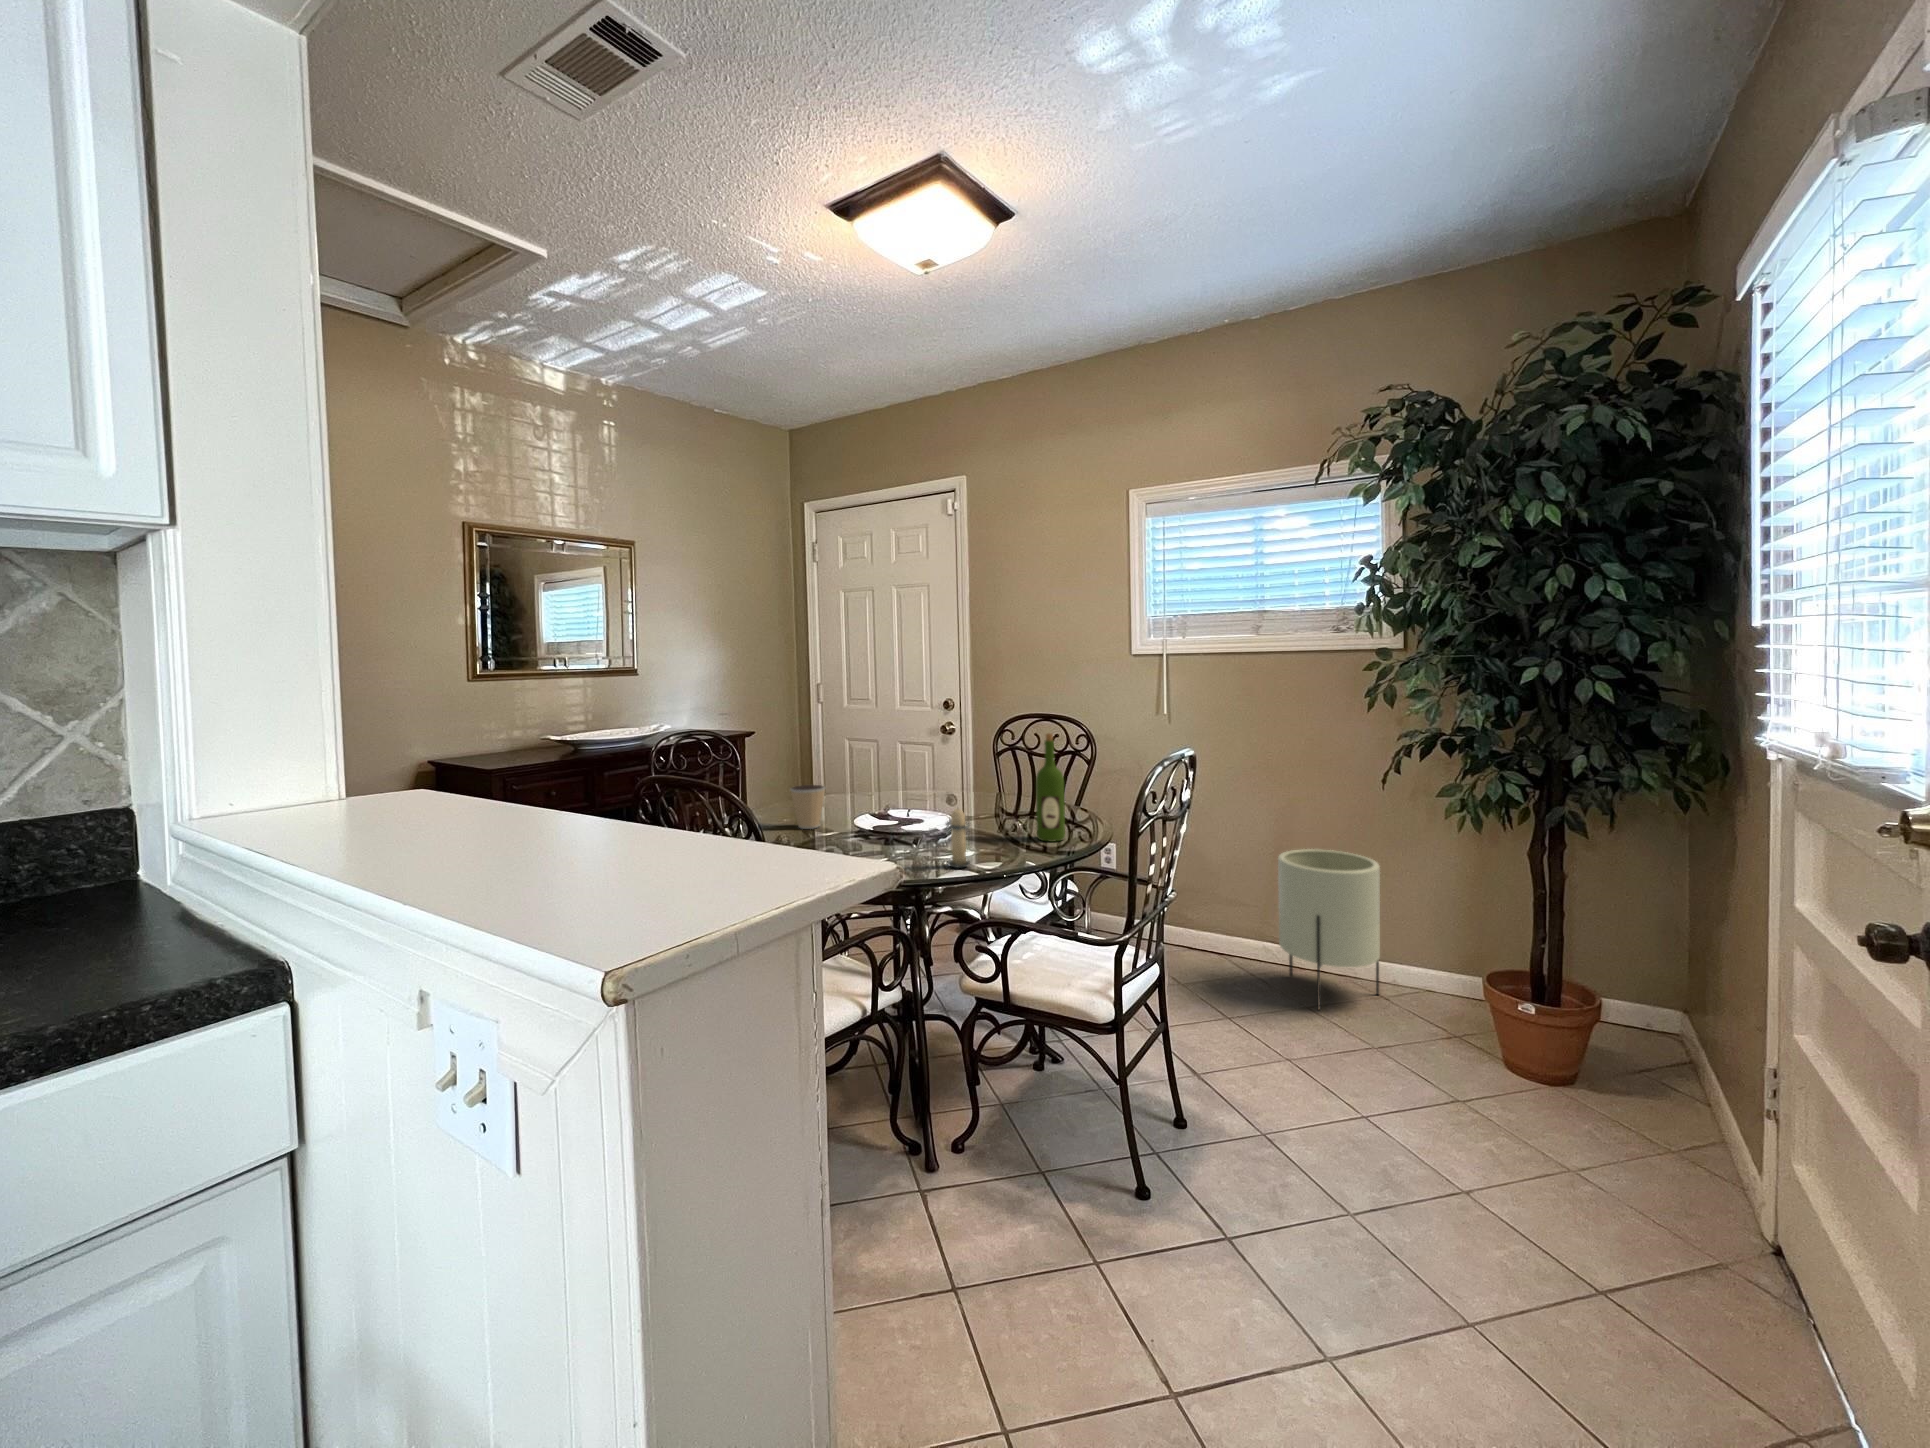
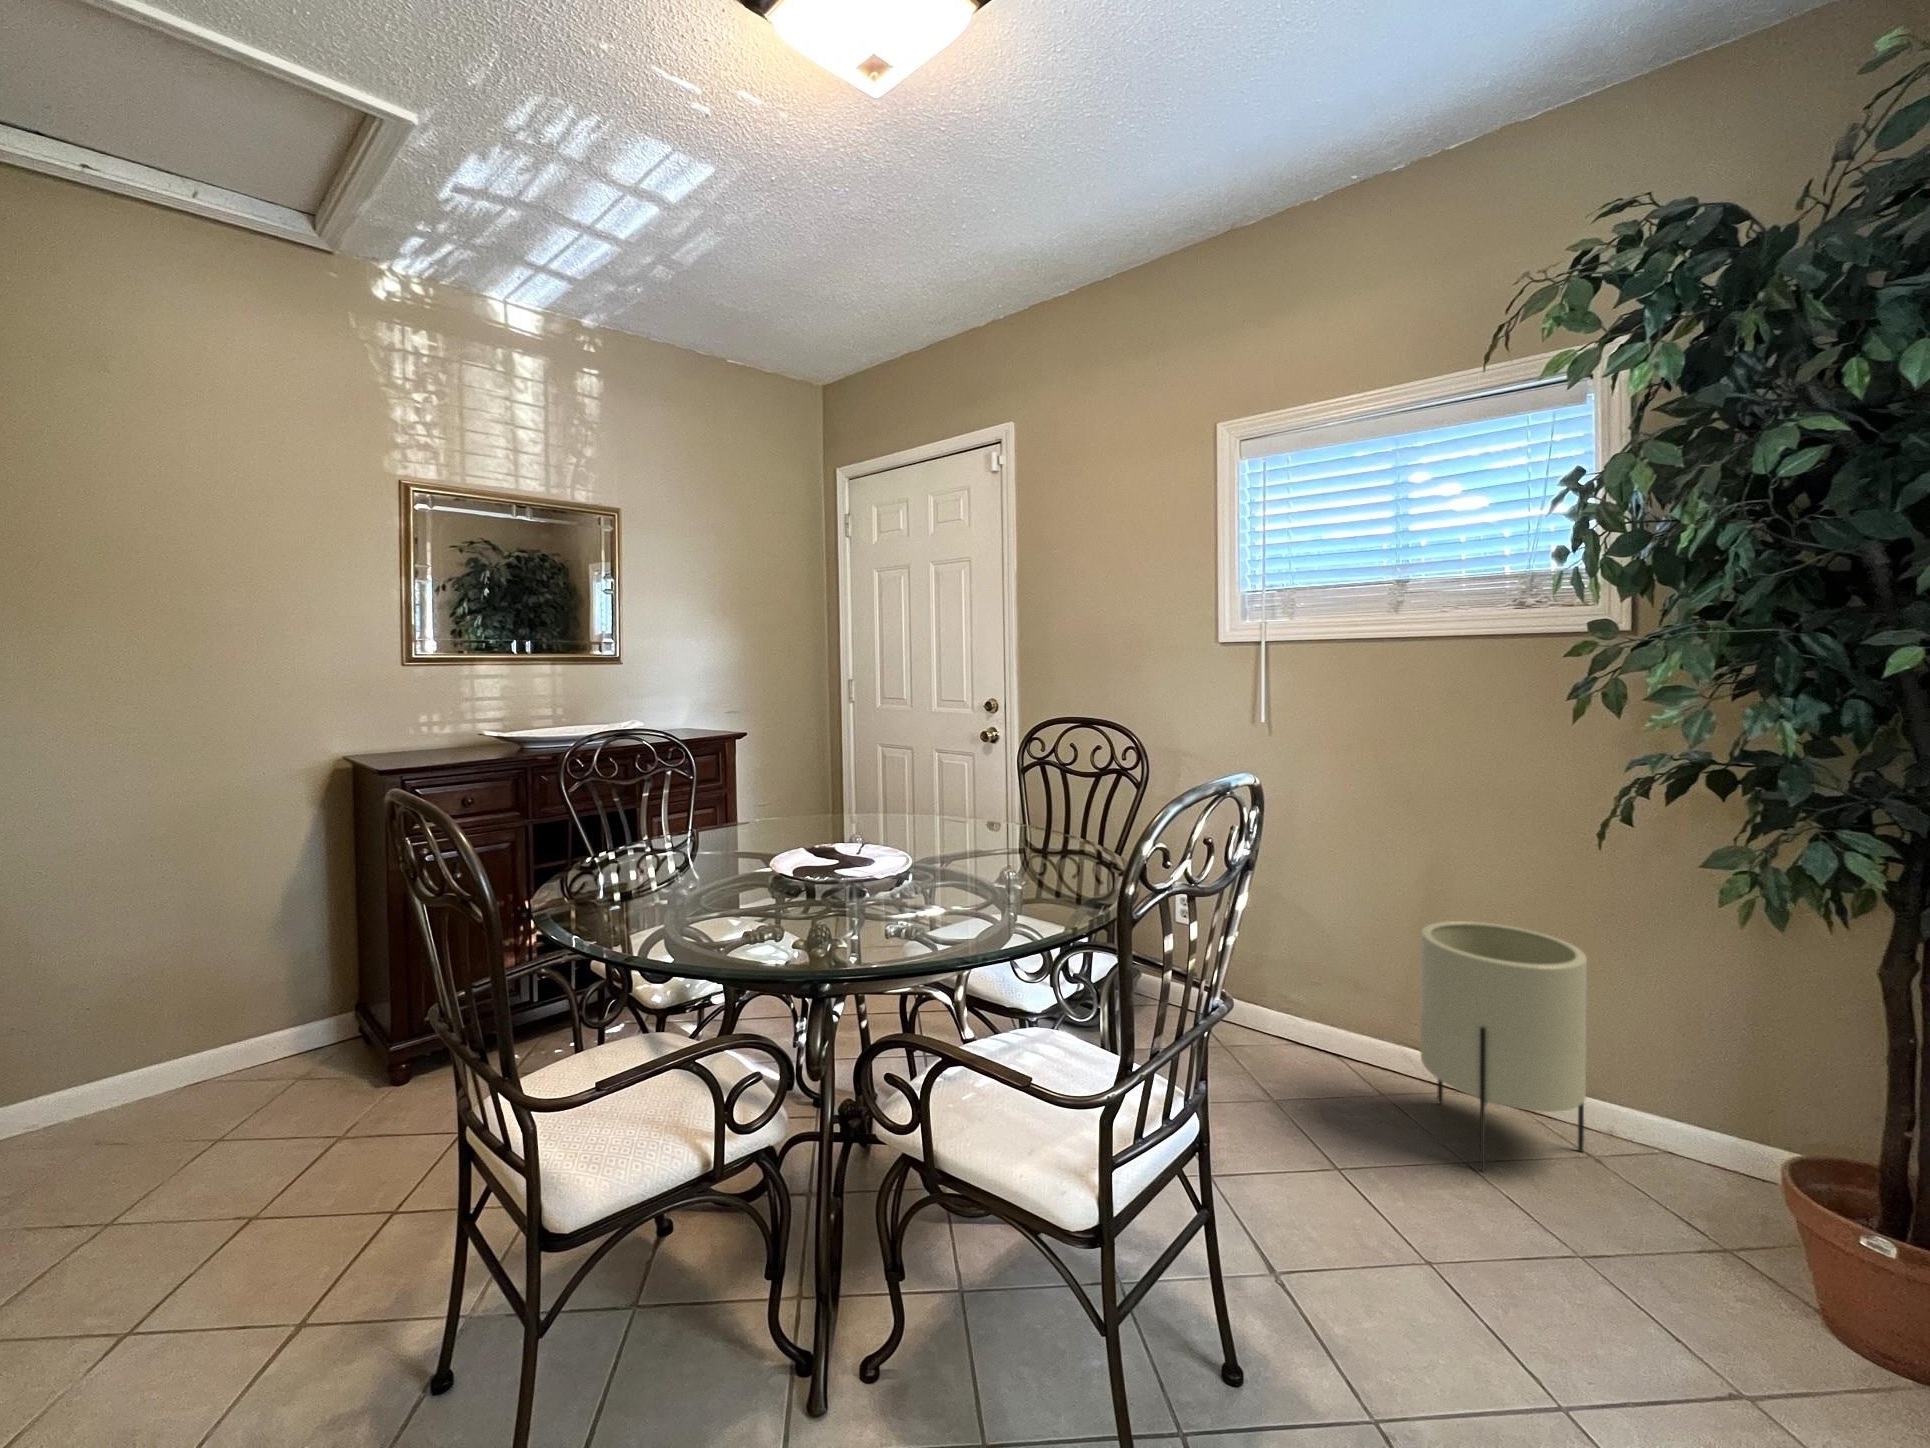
wine bottle: present [1036,733,1065,842] -> none [1025,743,1068,904]
coffee cup: present [791,785,826,829] -> none [703,803,752,864]
candle: present [946,809,969,868] -> none [845,850,891,950]

